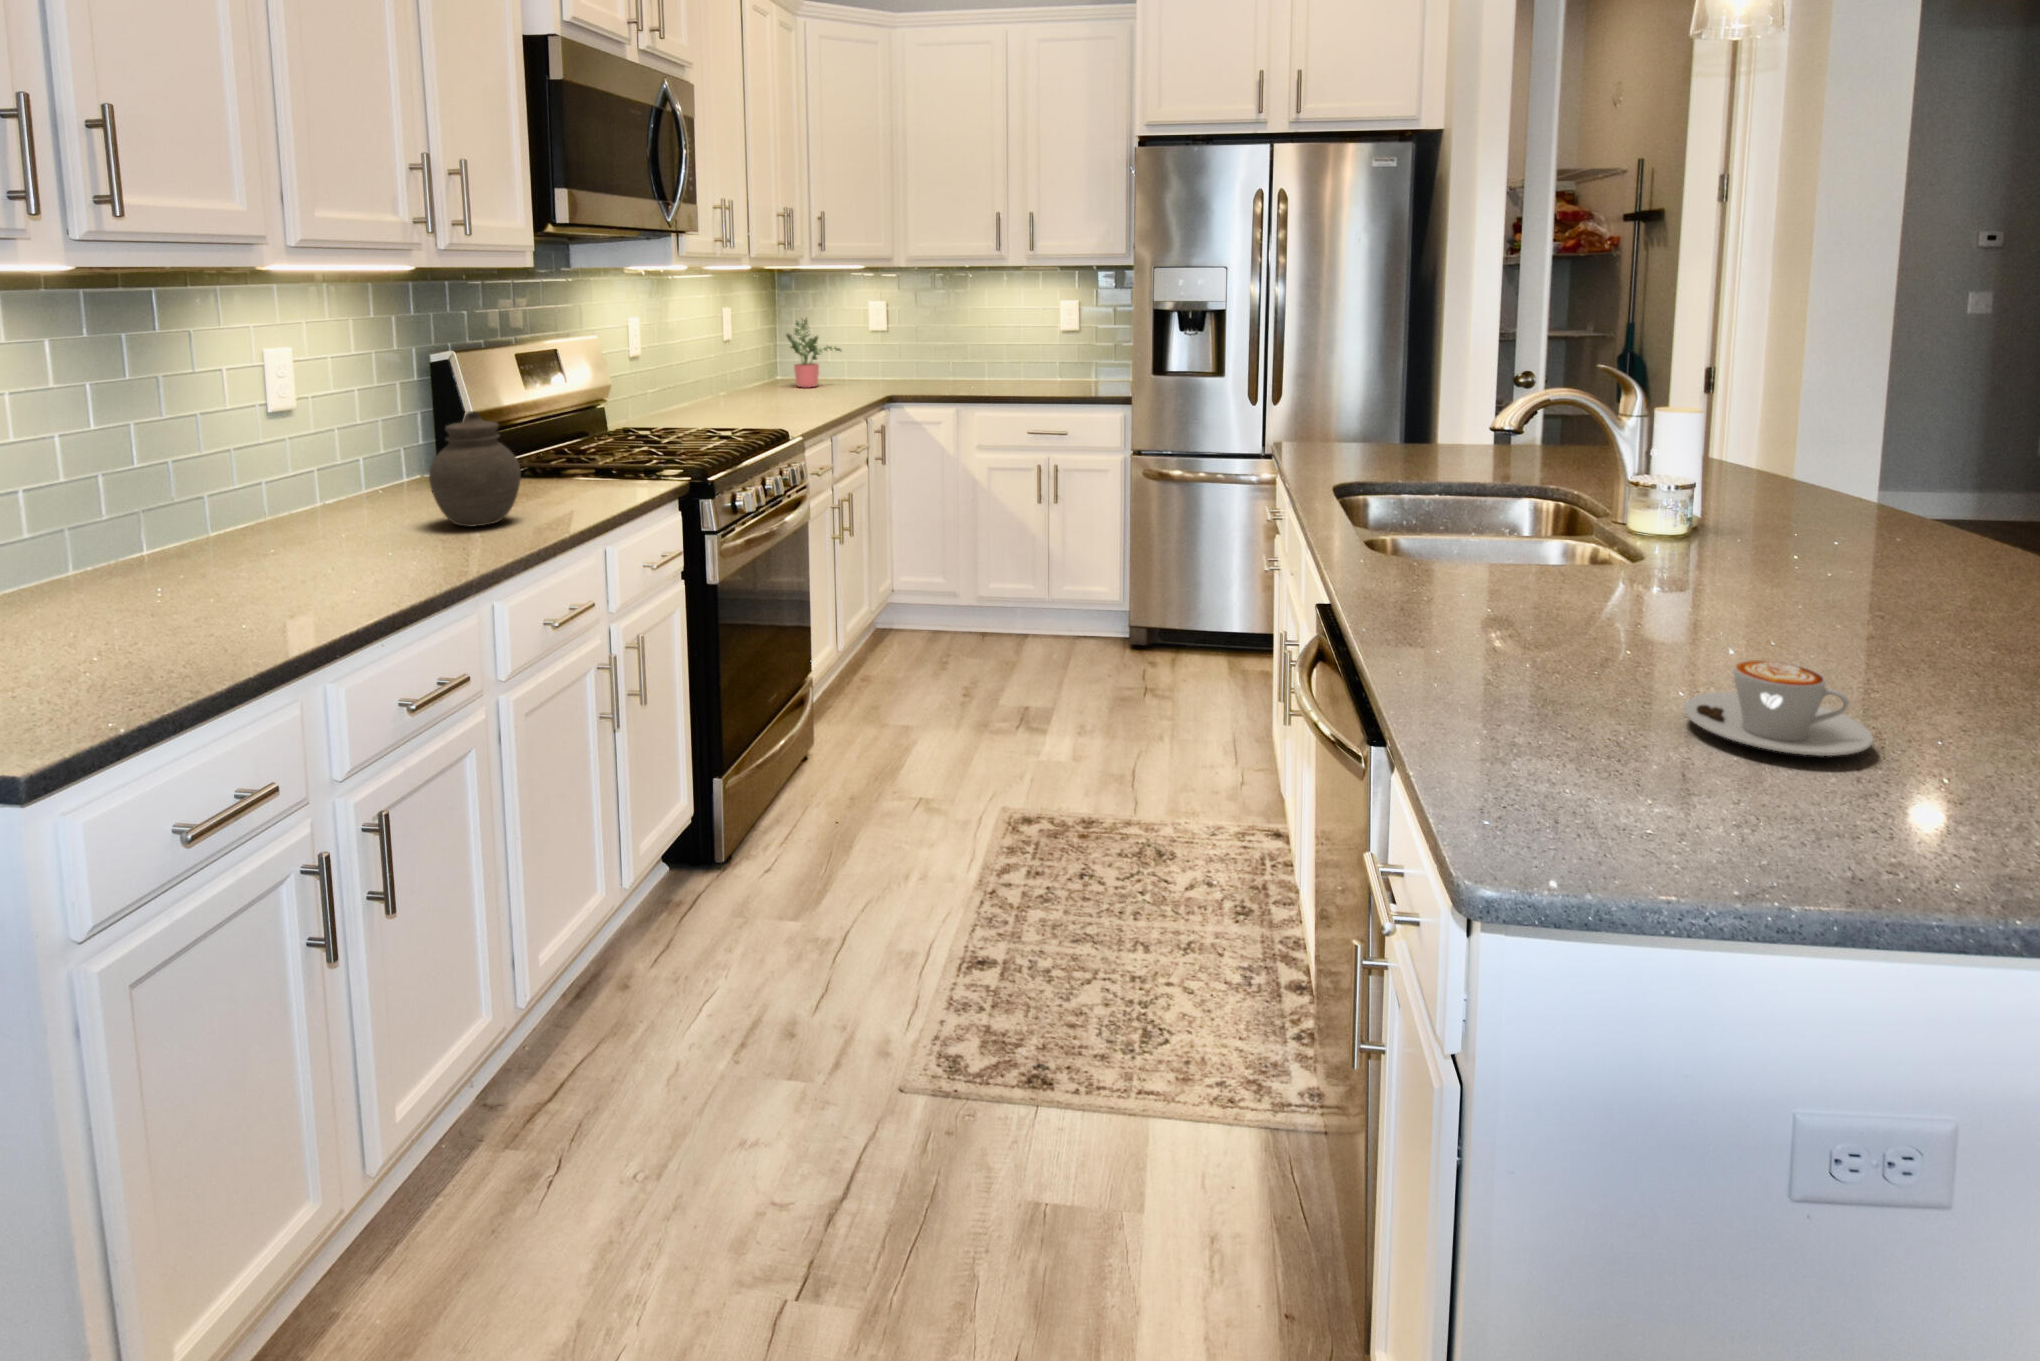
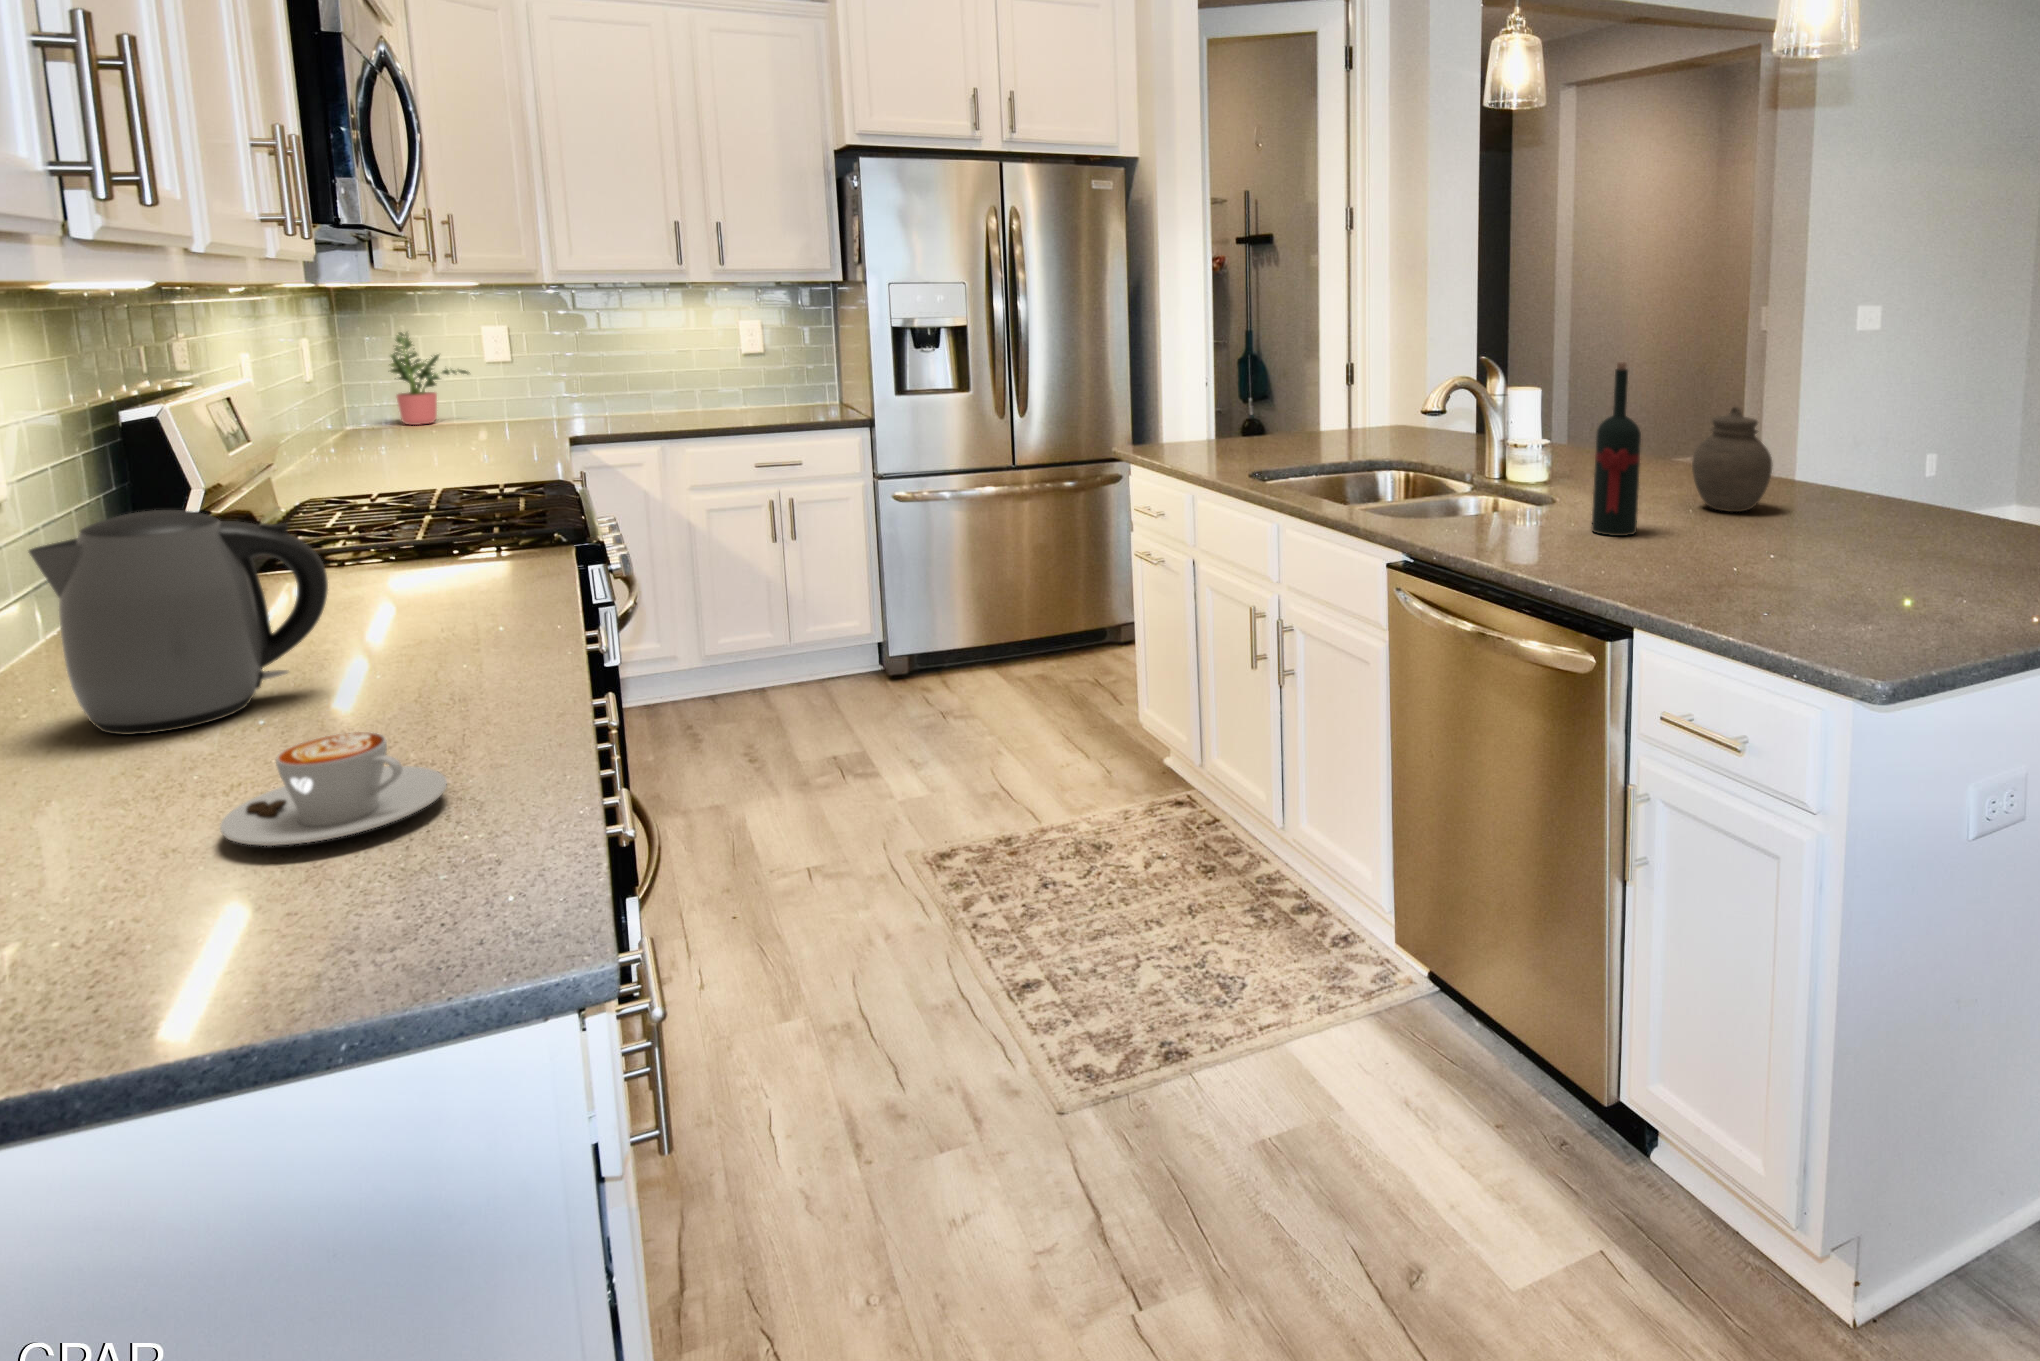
wine bottle: none [1551,382,1628,628] -> present [1592,362,1641,536]
jar: present [429,411,521,527] -> present [1692,407,1773,512]
kettle: none [197,424,348,565] -> present [29,510,328,735]
coffee cup: present [1684,660,1873,756] -> present [220,732,447,846]

